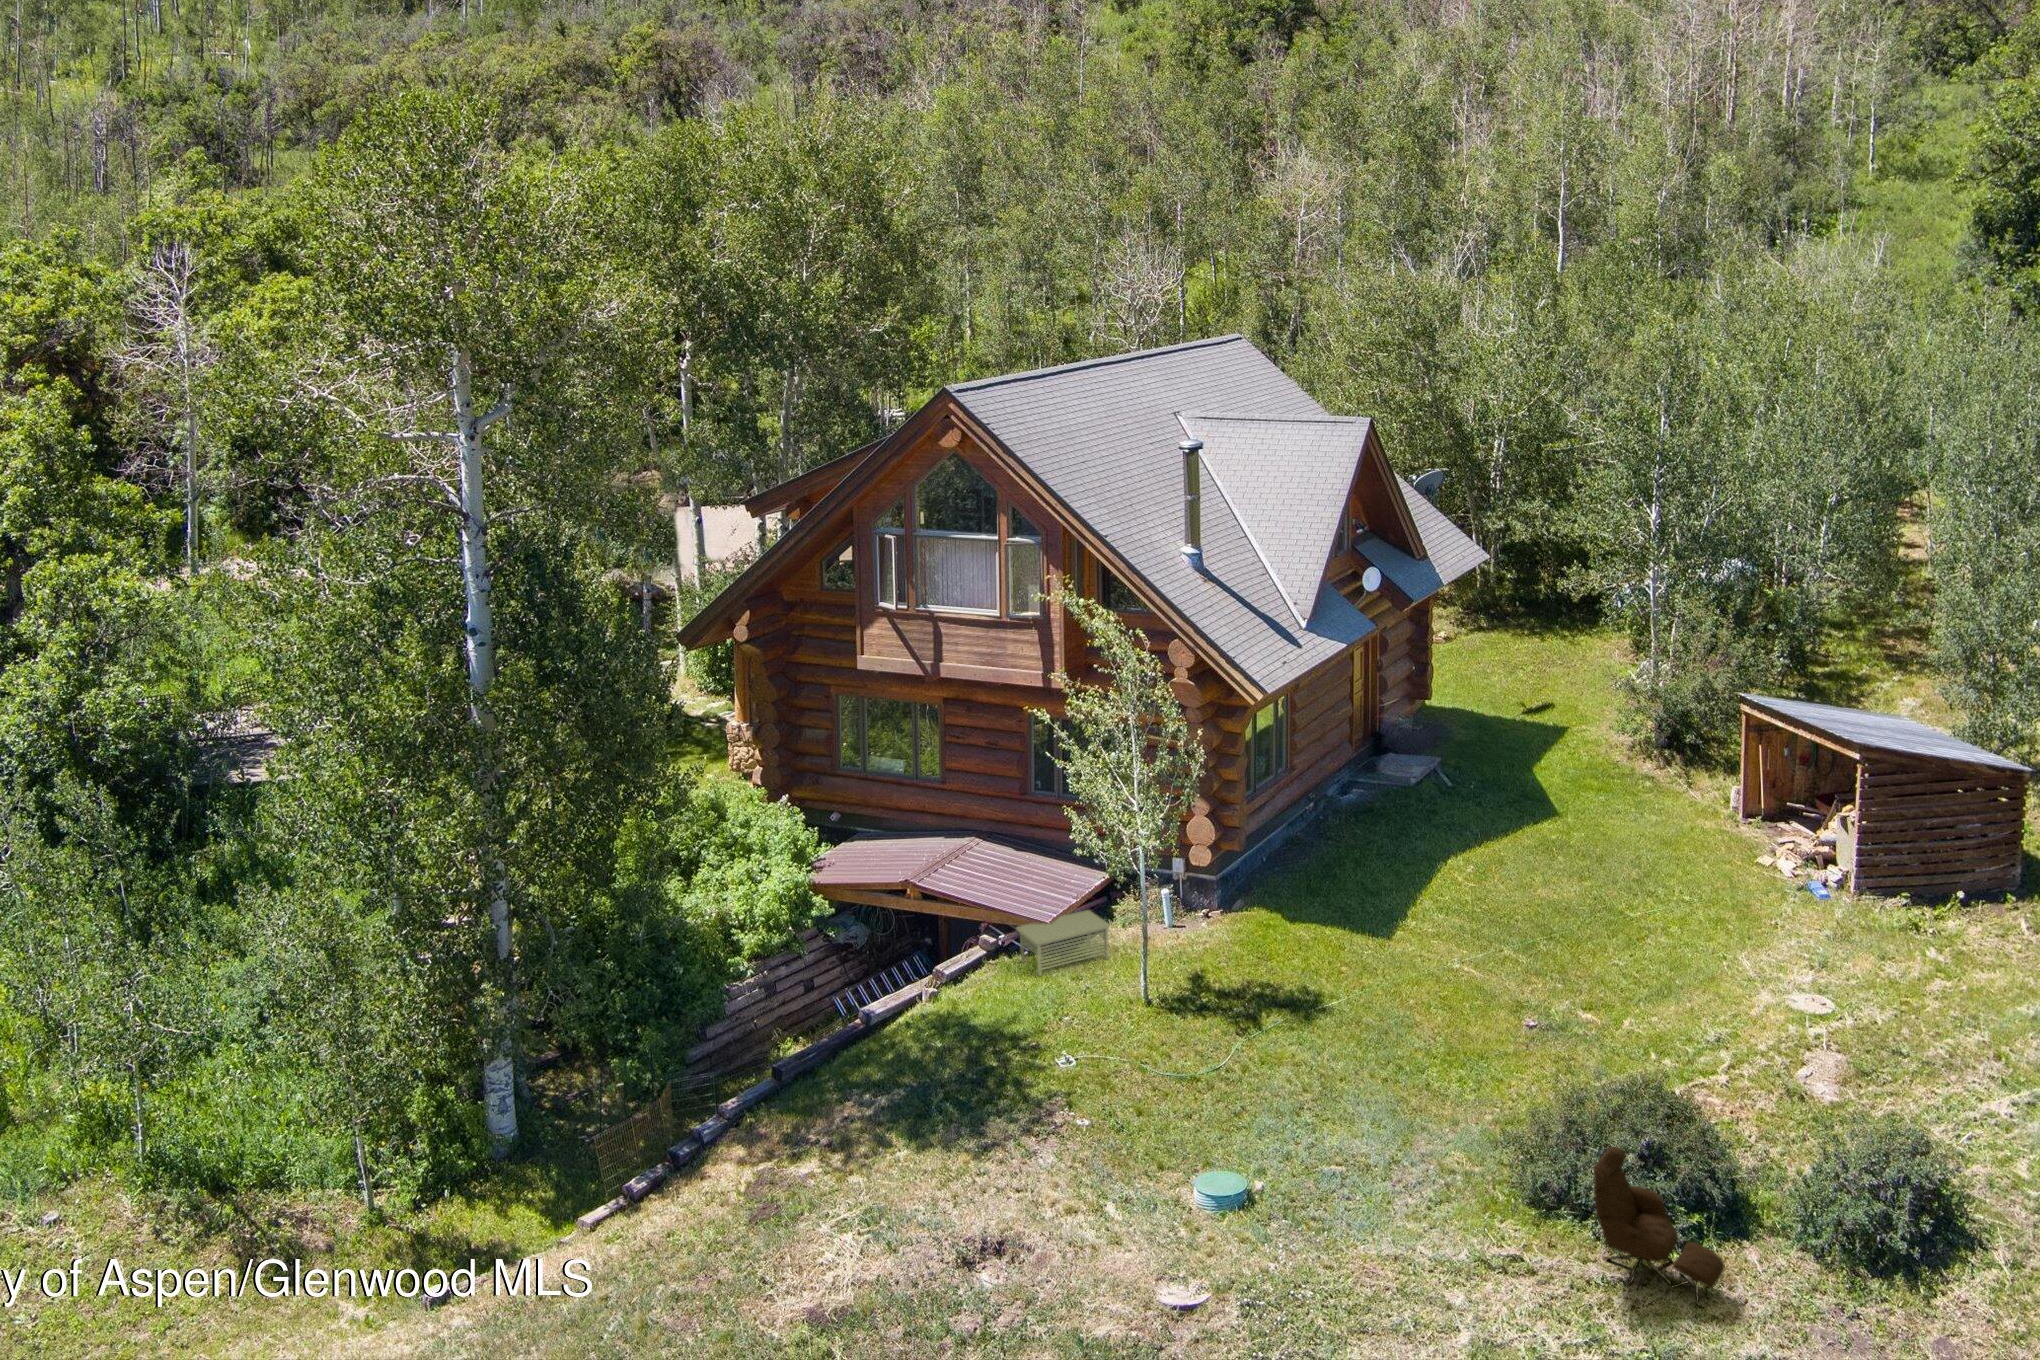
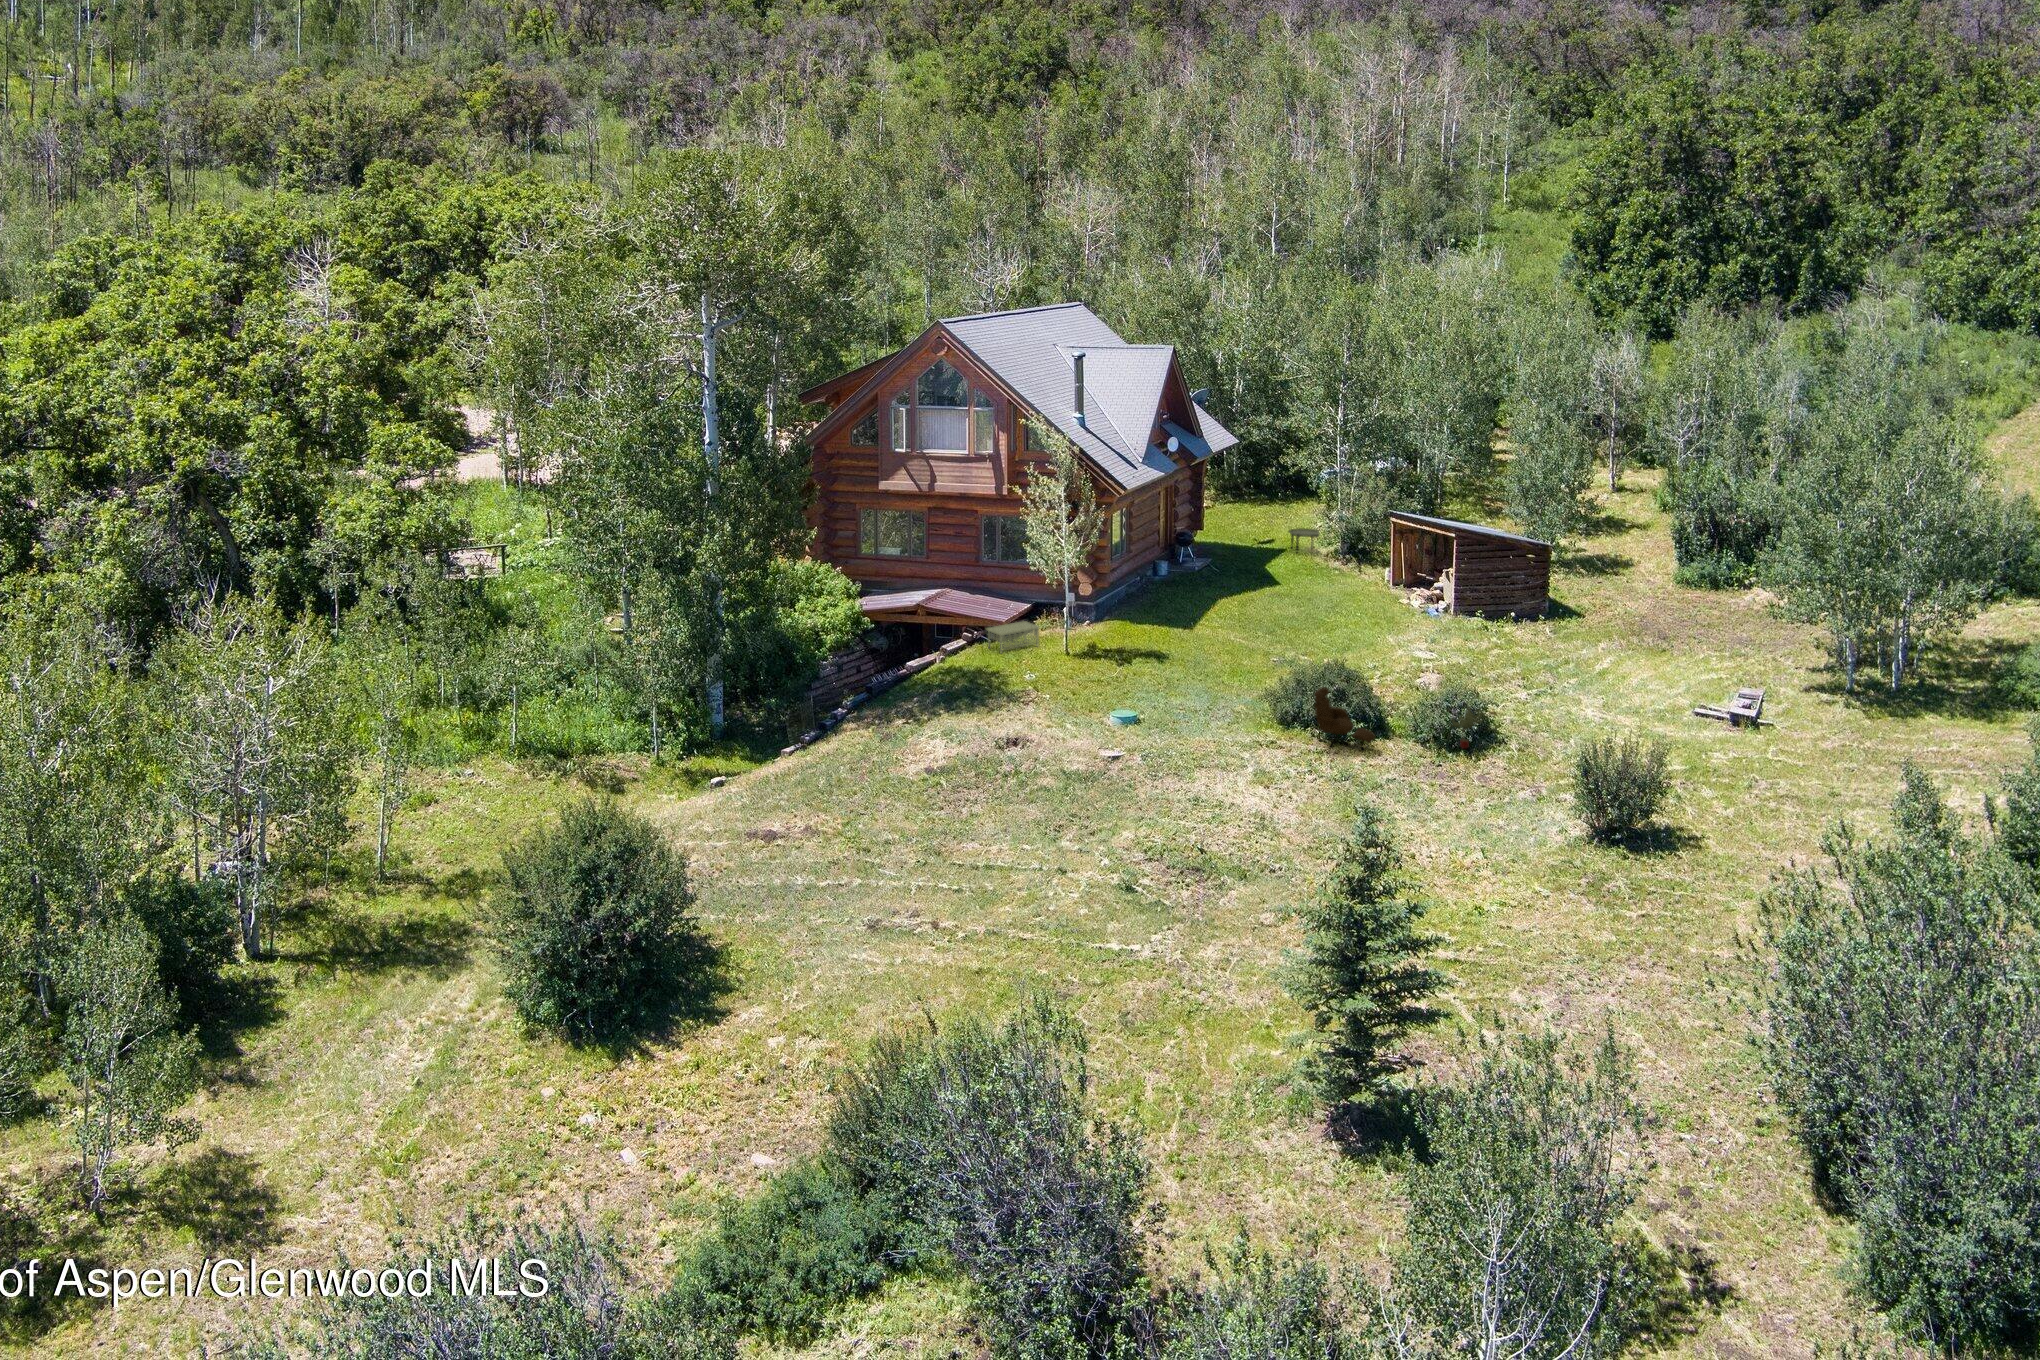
round table: none [1560,698,1618,741] -> present [1289,528,1319,552]
potted tree: none [1878,1208,1959,1302] -> present [1449,707,1483,749]

